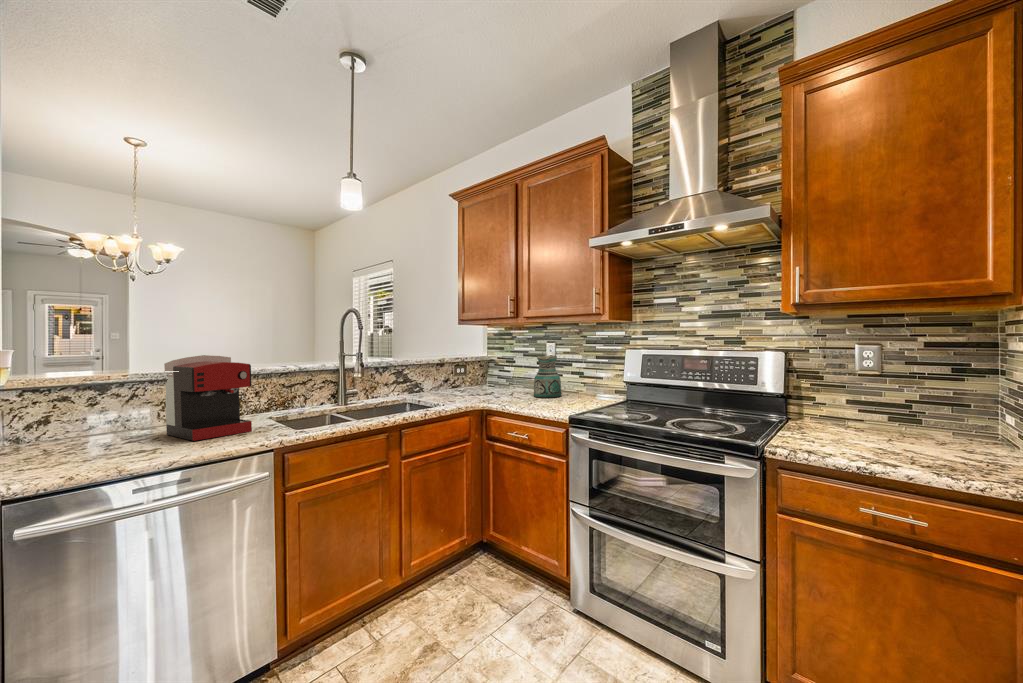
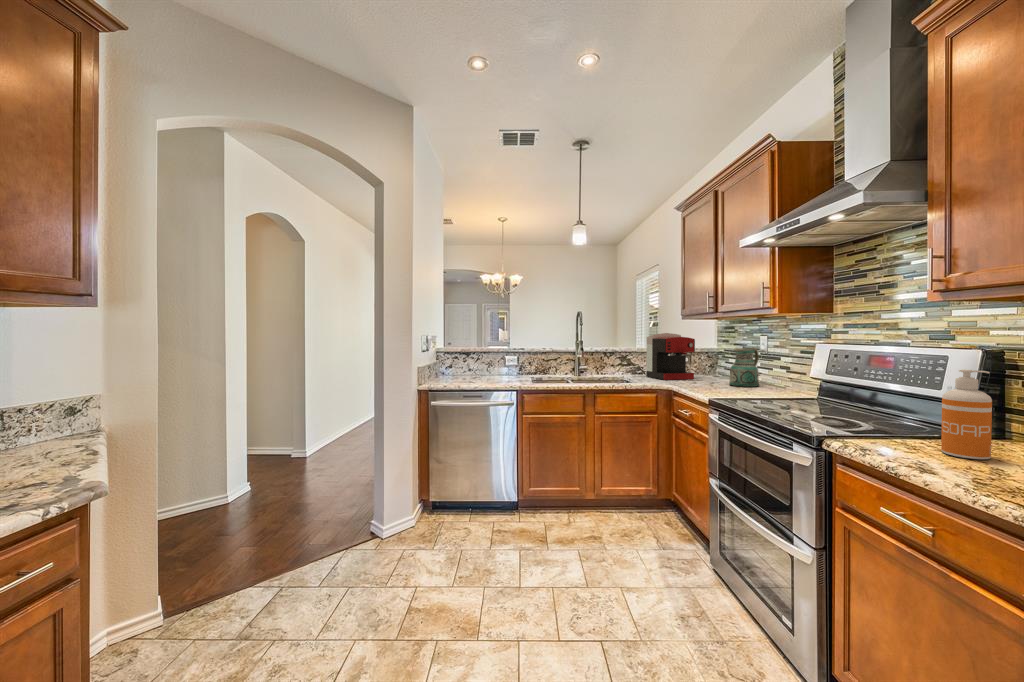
coffee maker: present [164,355,252,441] -> present [646,333,695,380]
soap dispenser: none [802,371,834,441] -> present [941,369,992,460]

